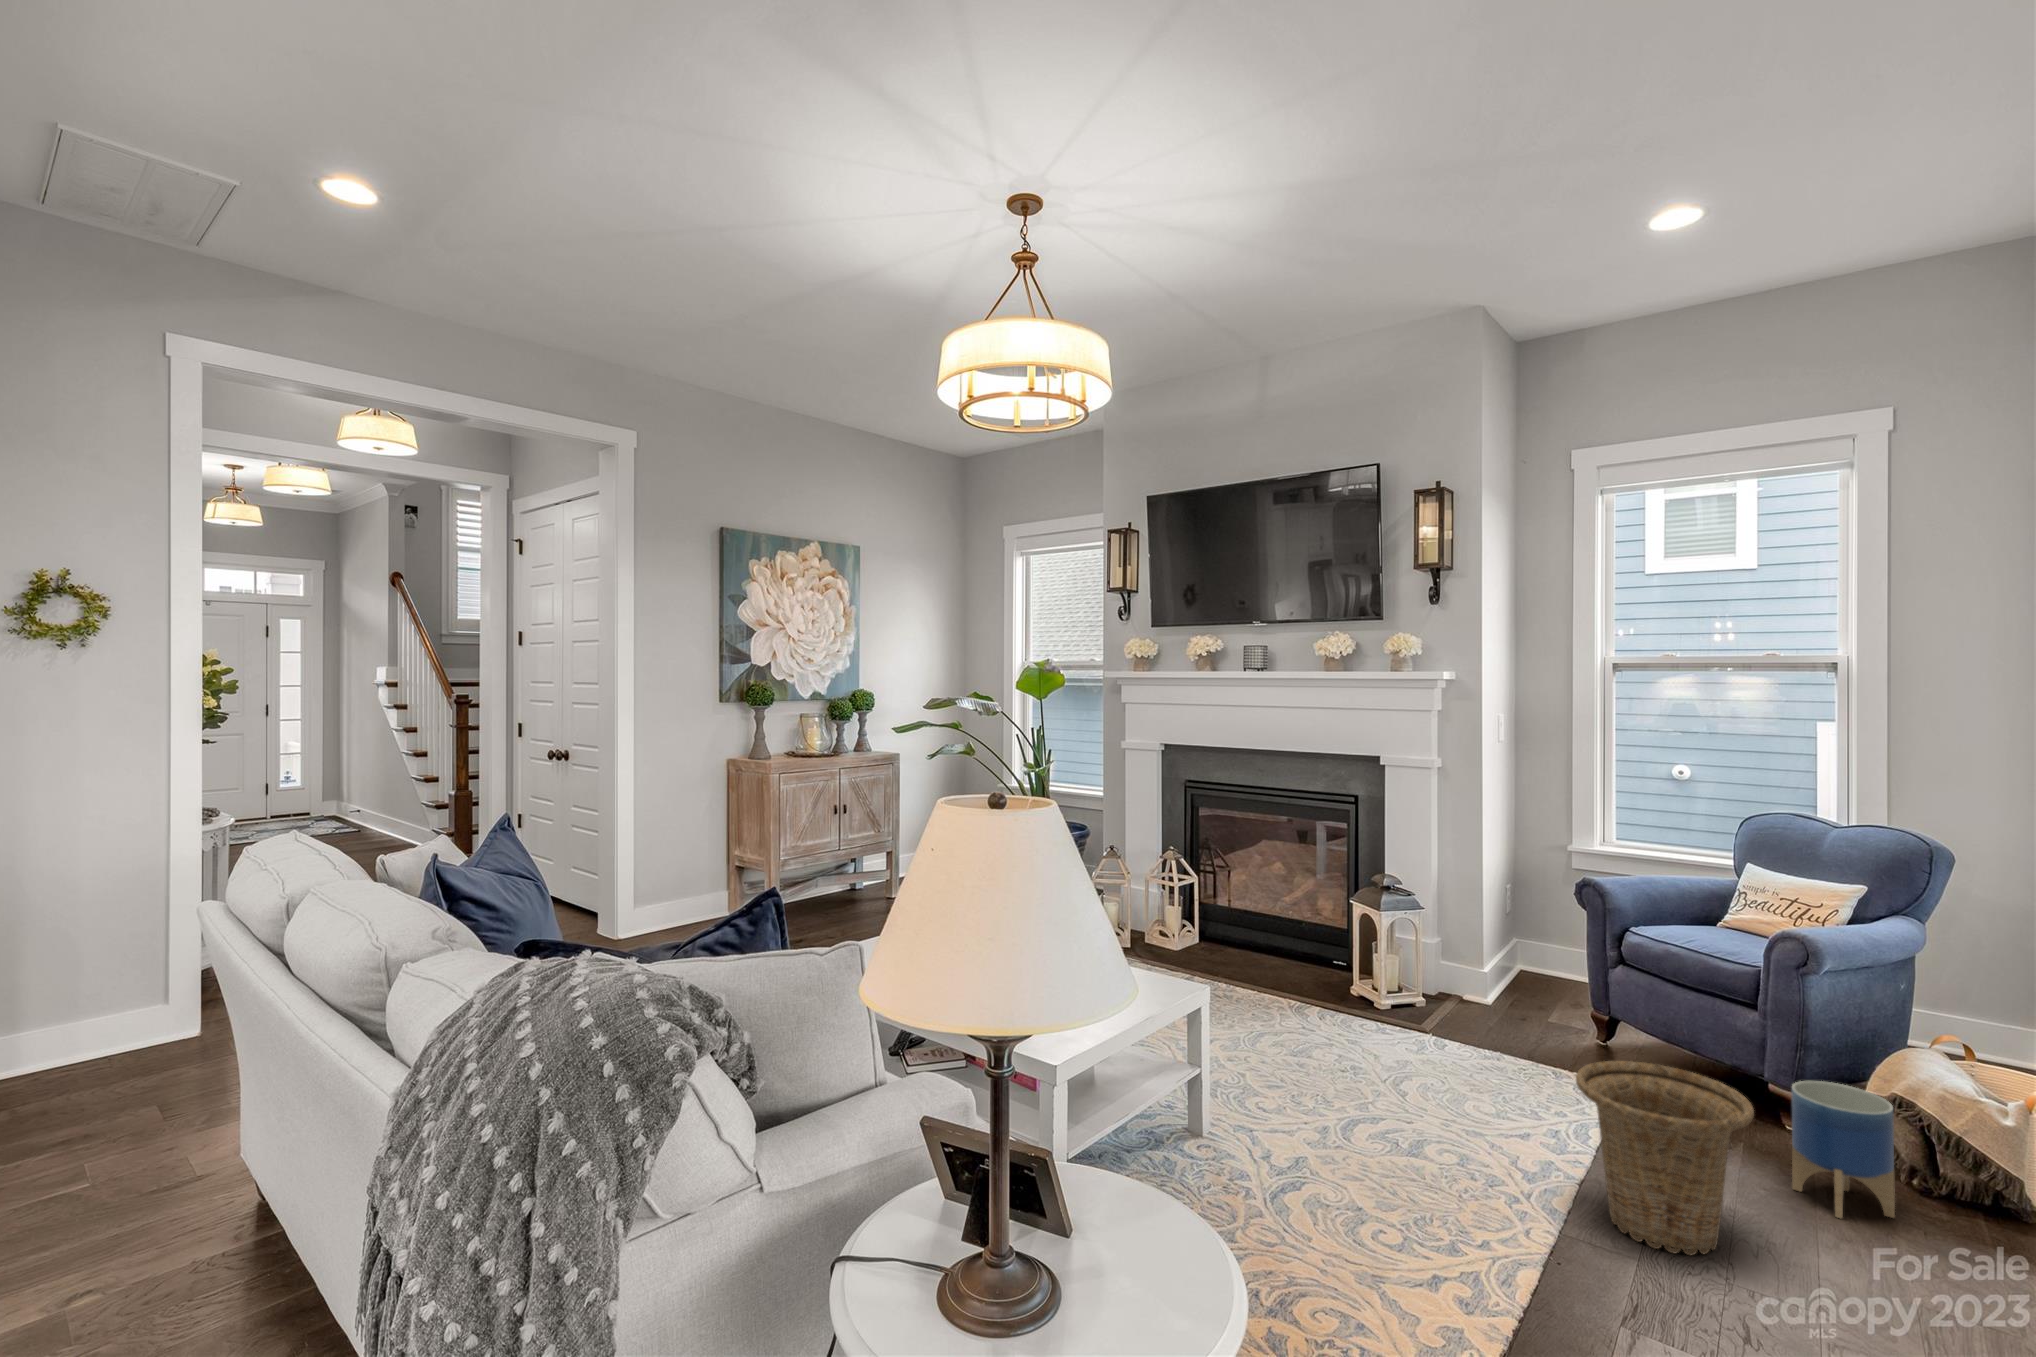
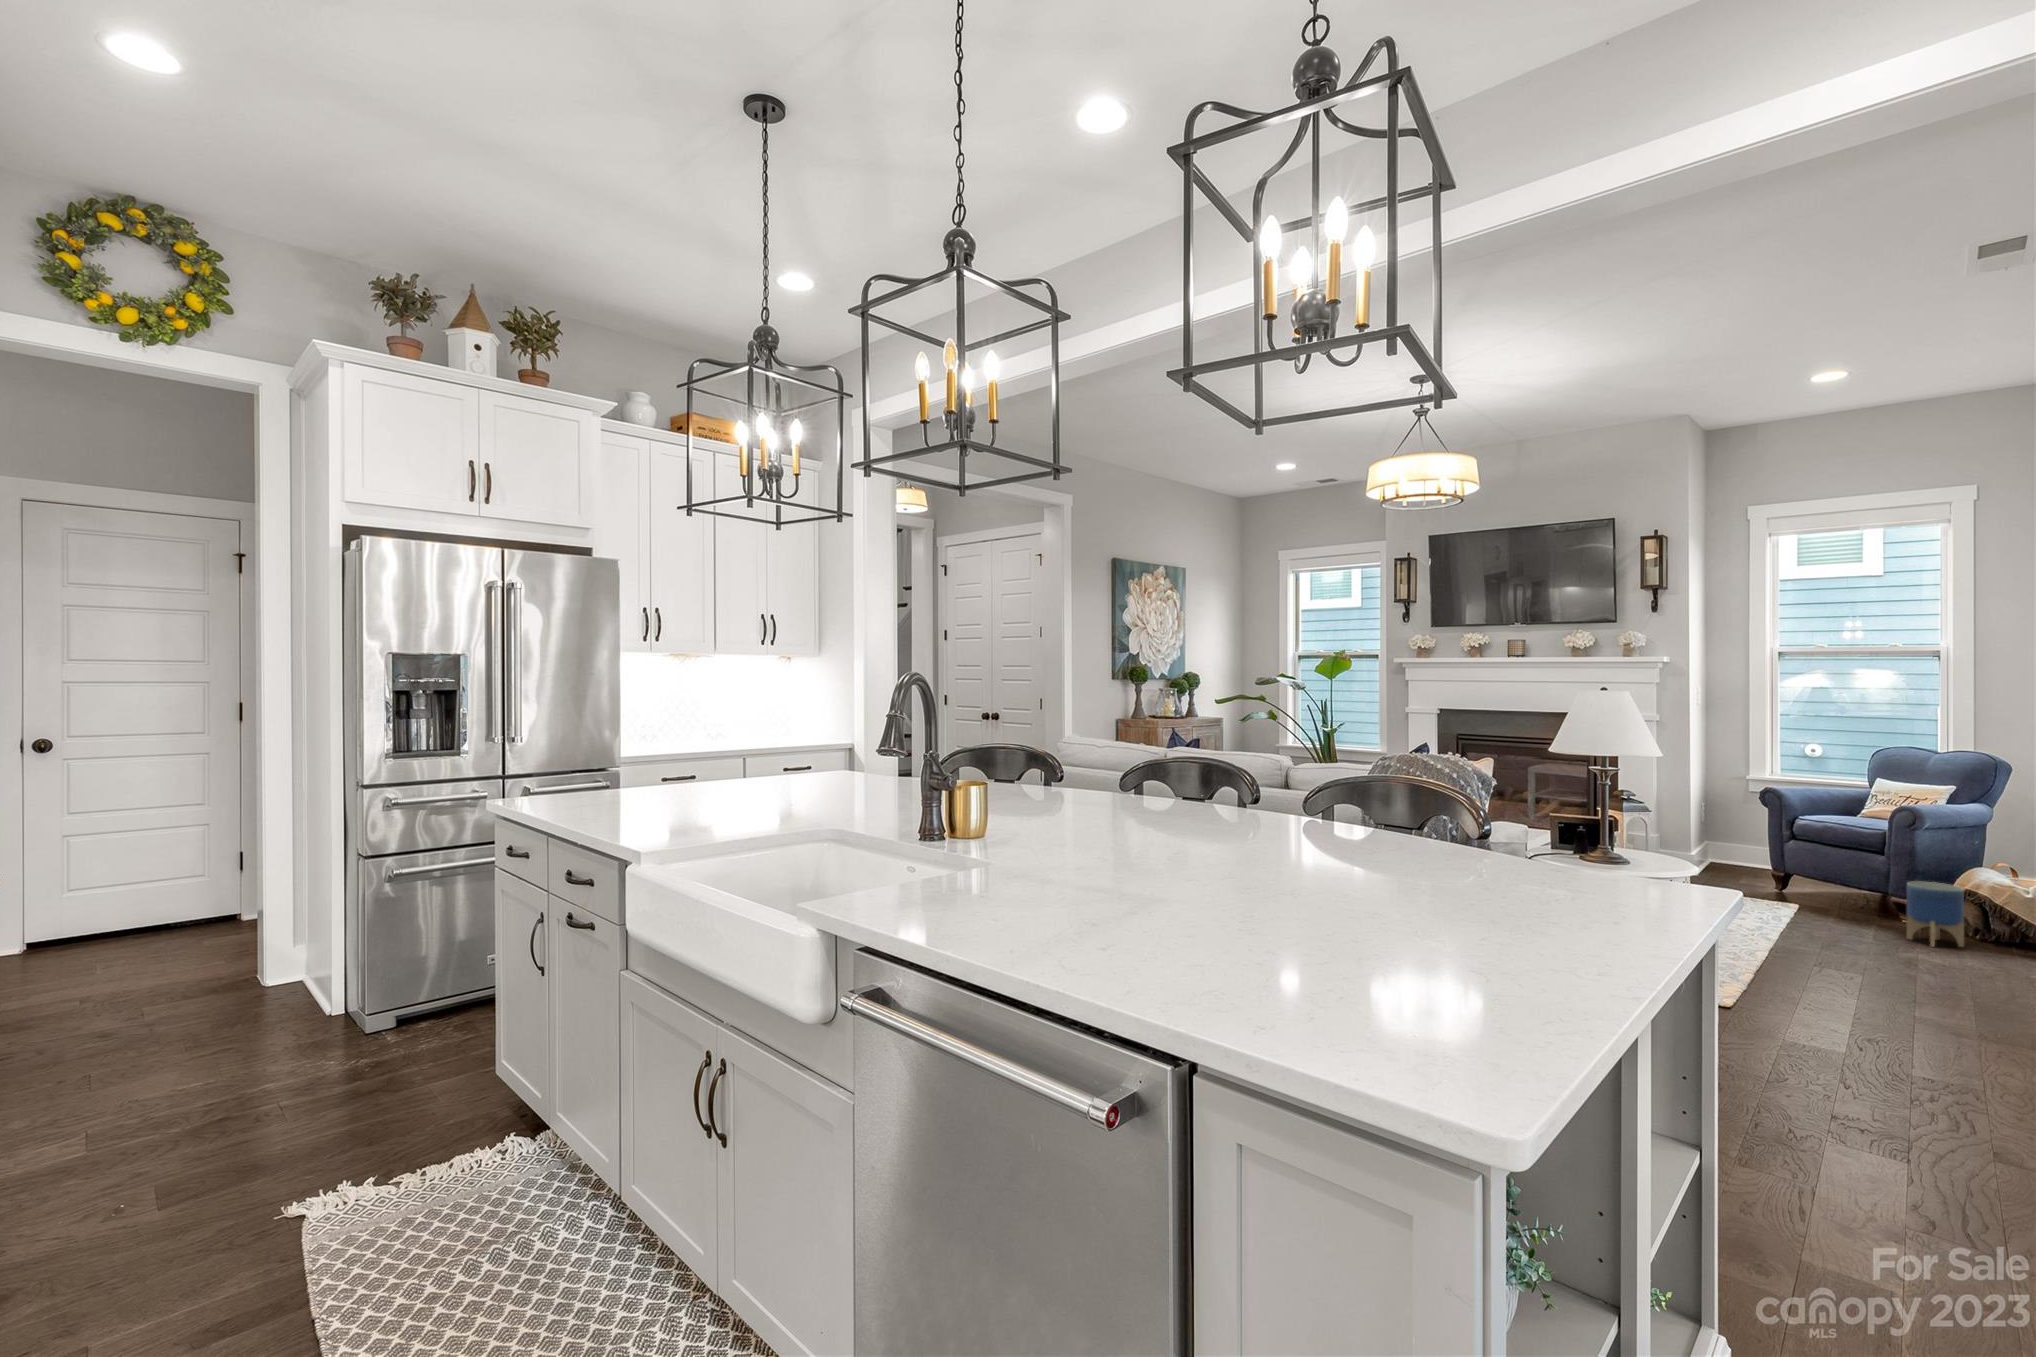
basket: present [1576,1061,1754,1255] -> none [1786,868,1887,955]

